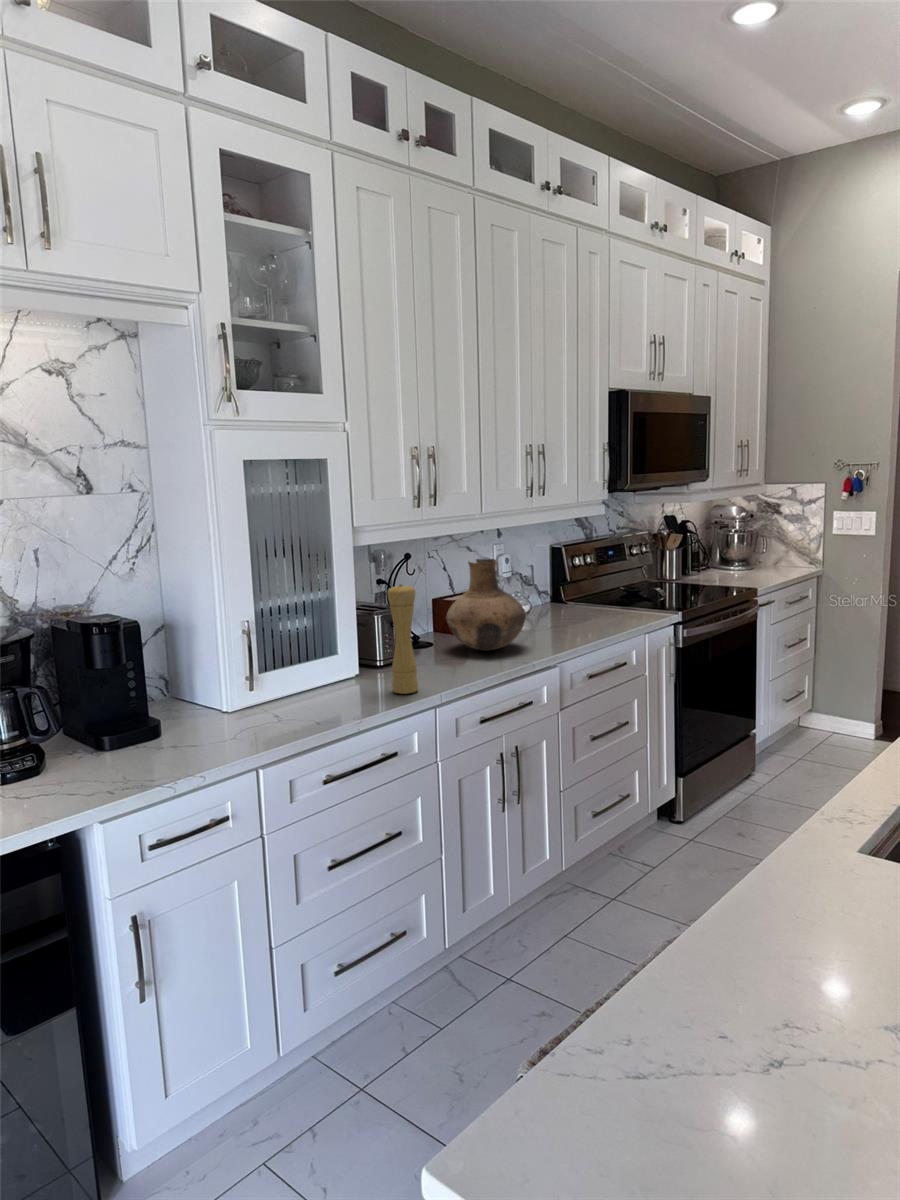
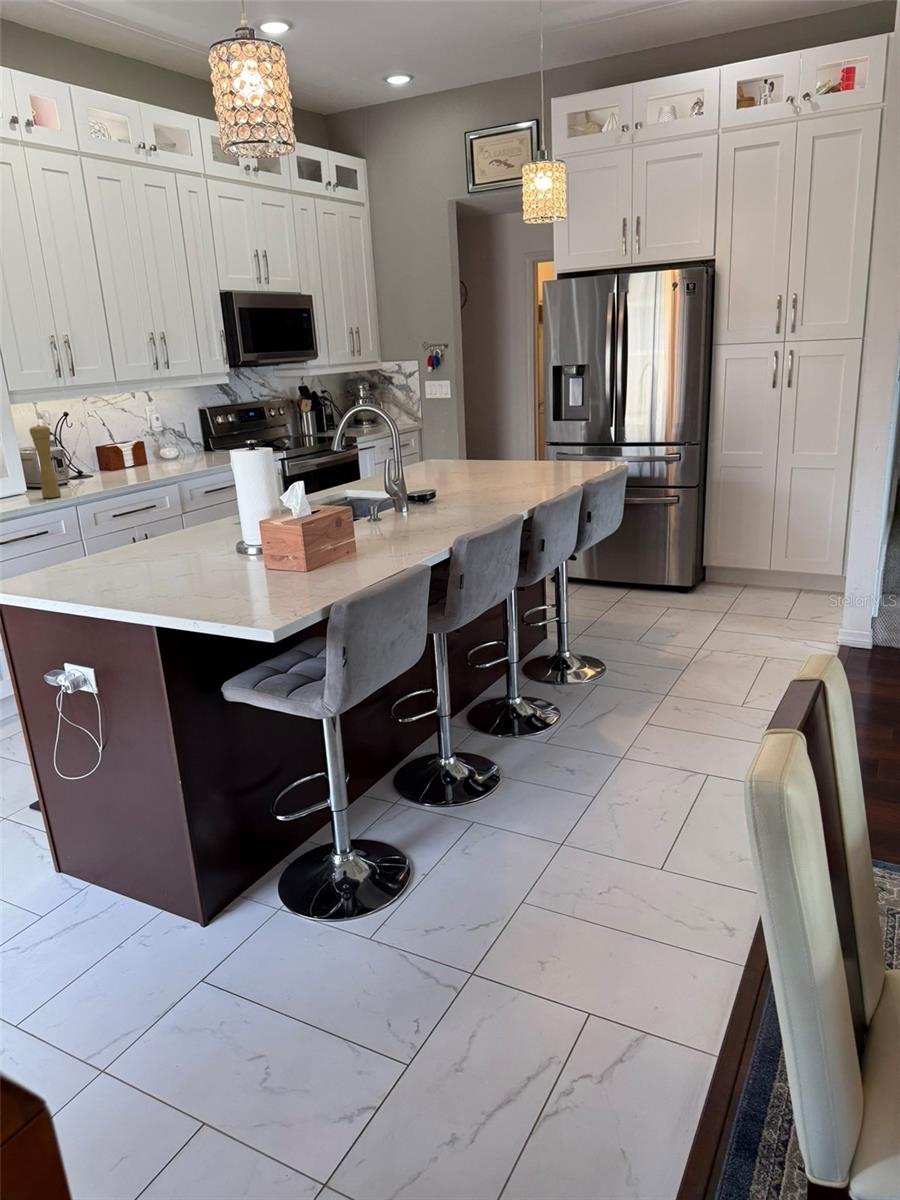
vase: present [446,559,526,651] -> none [95,412,153,476]

